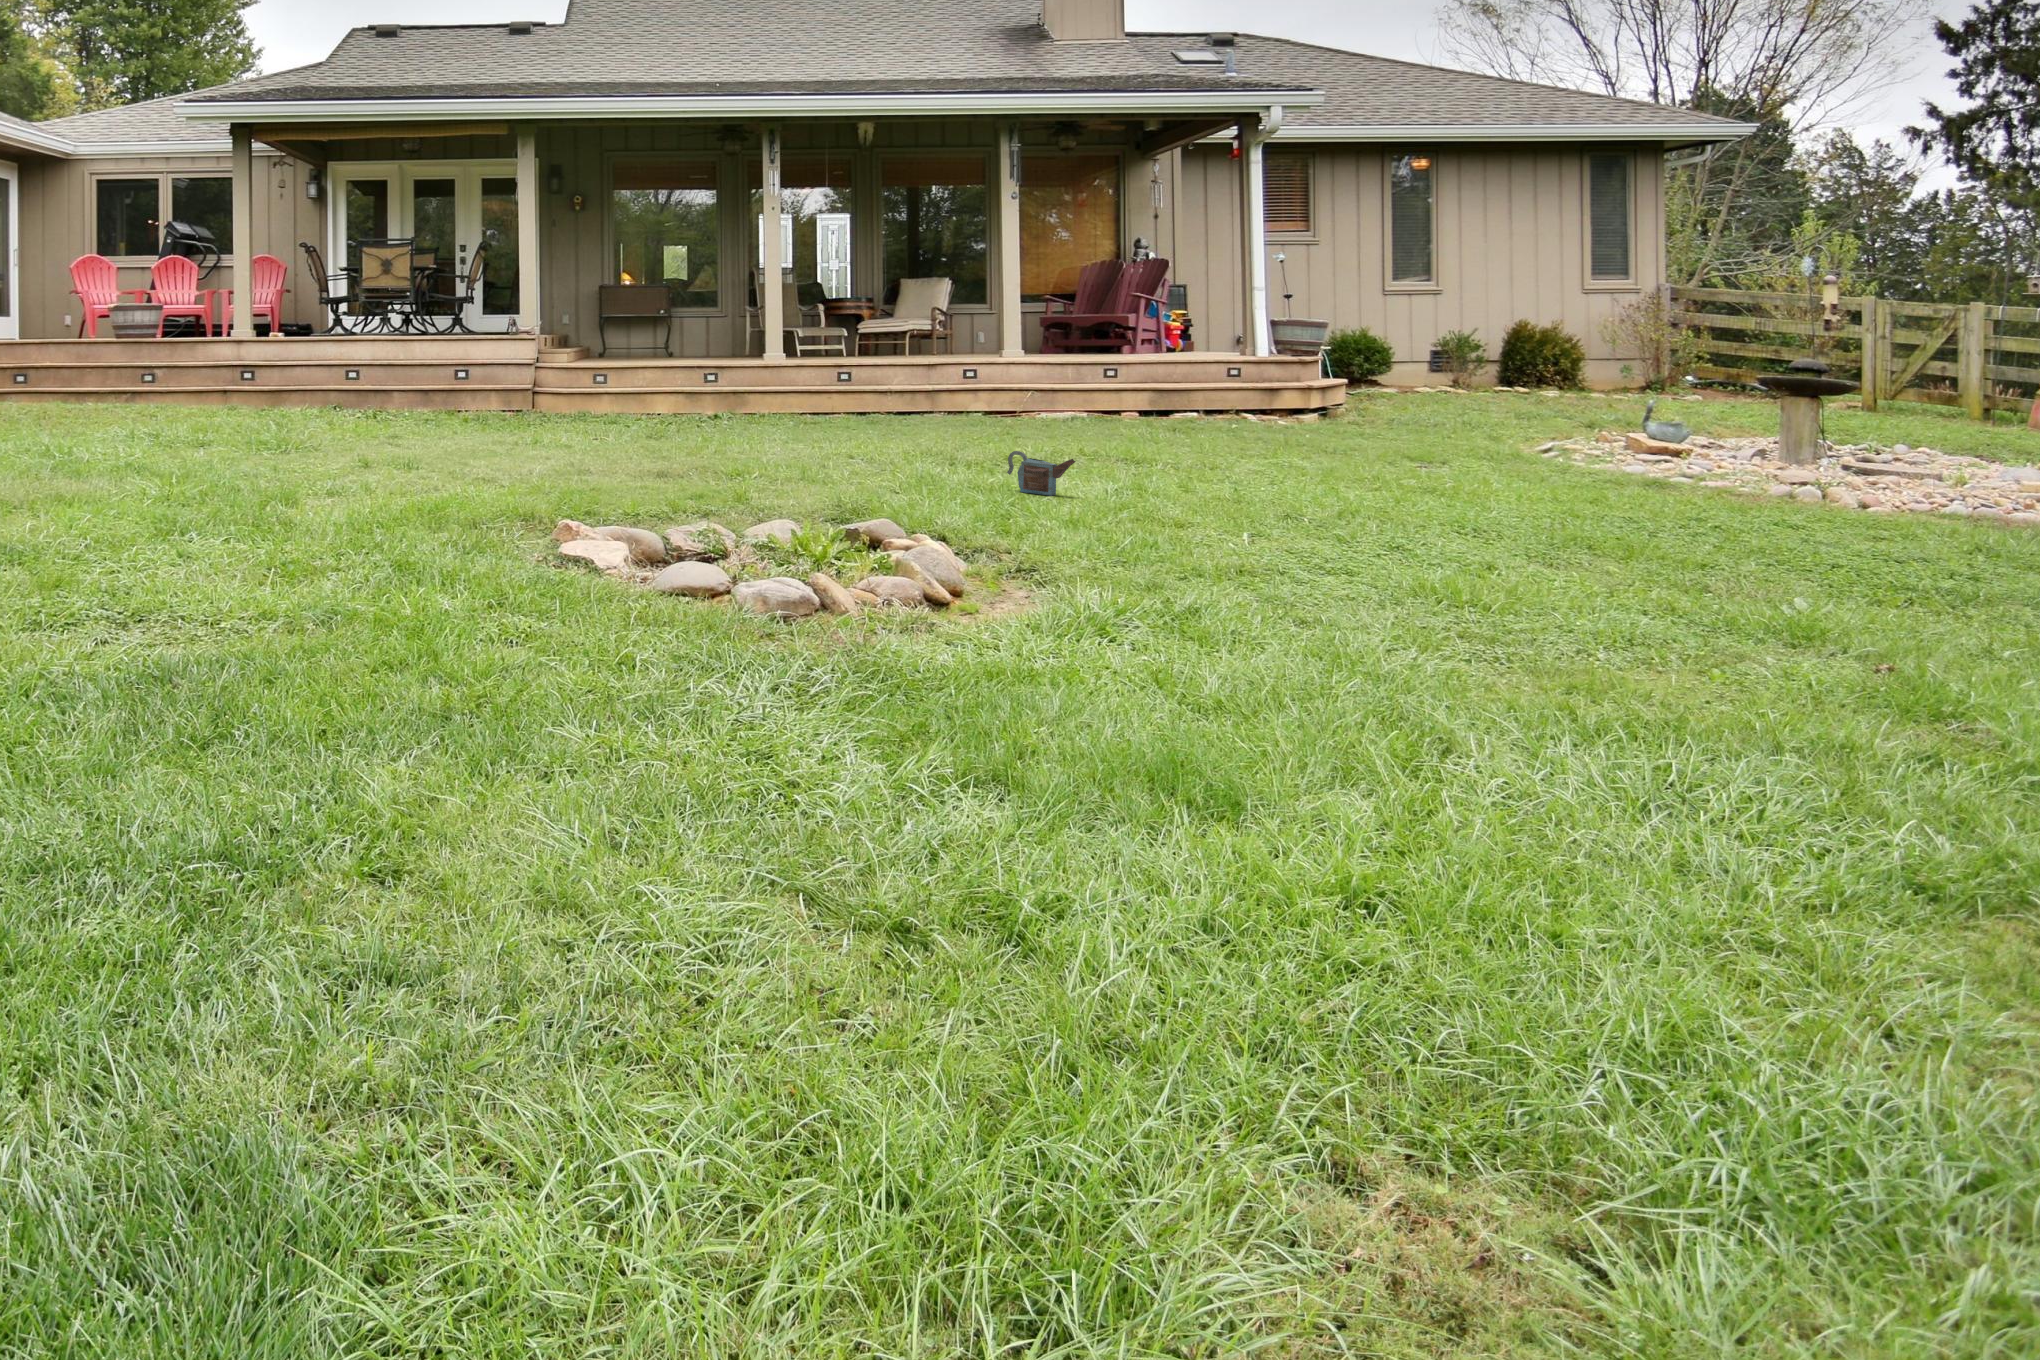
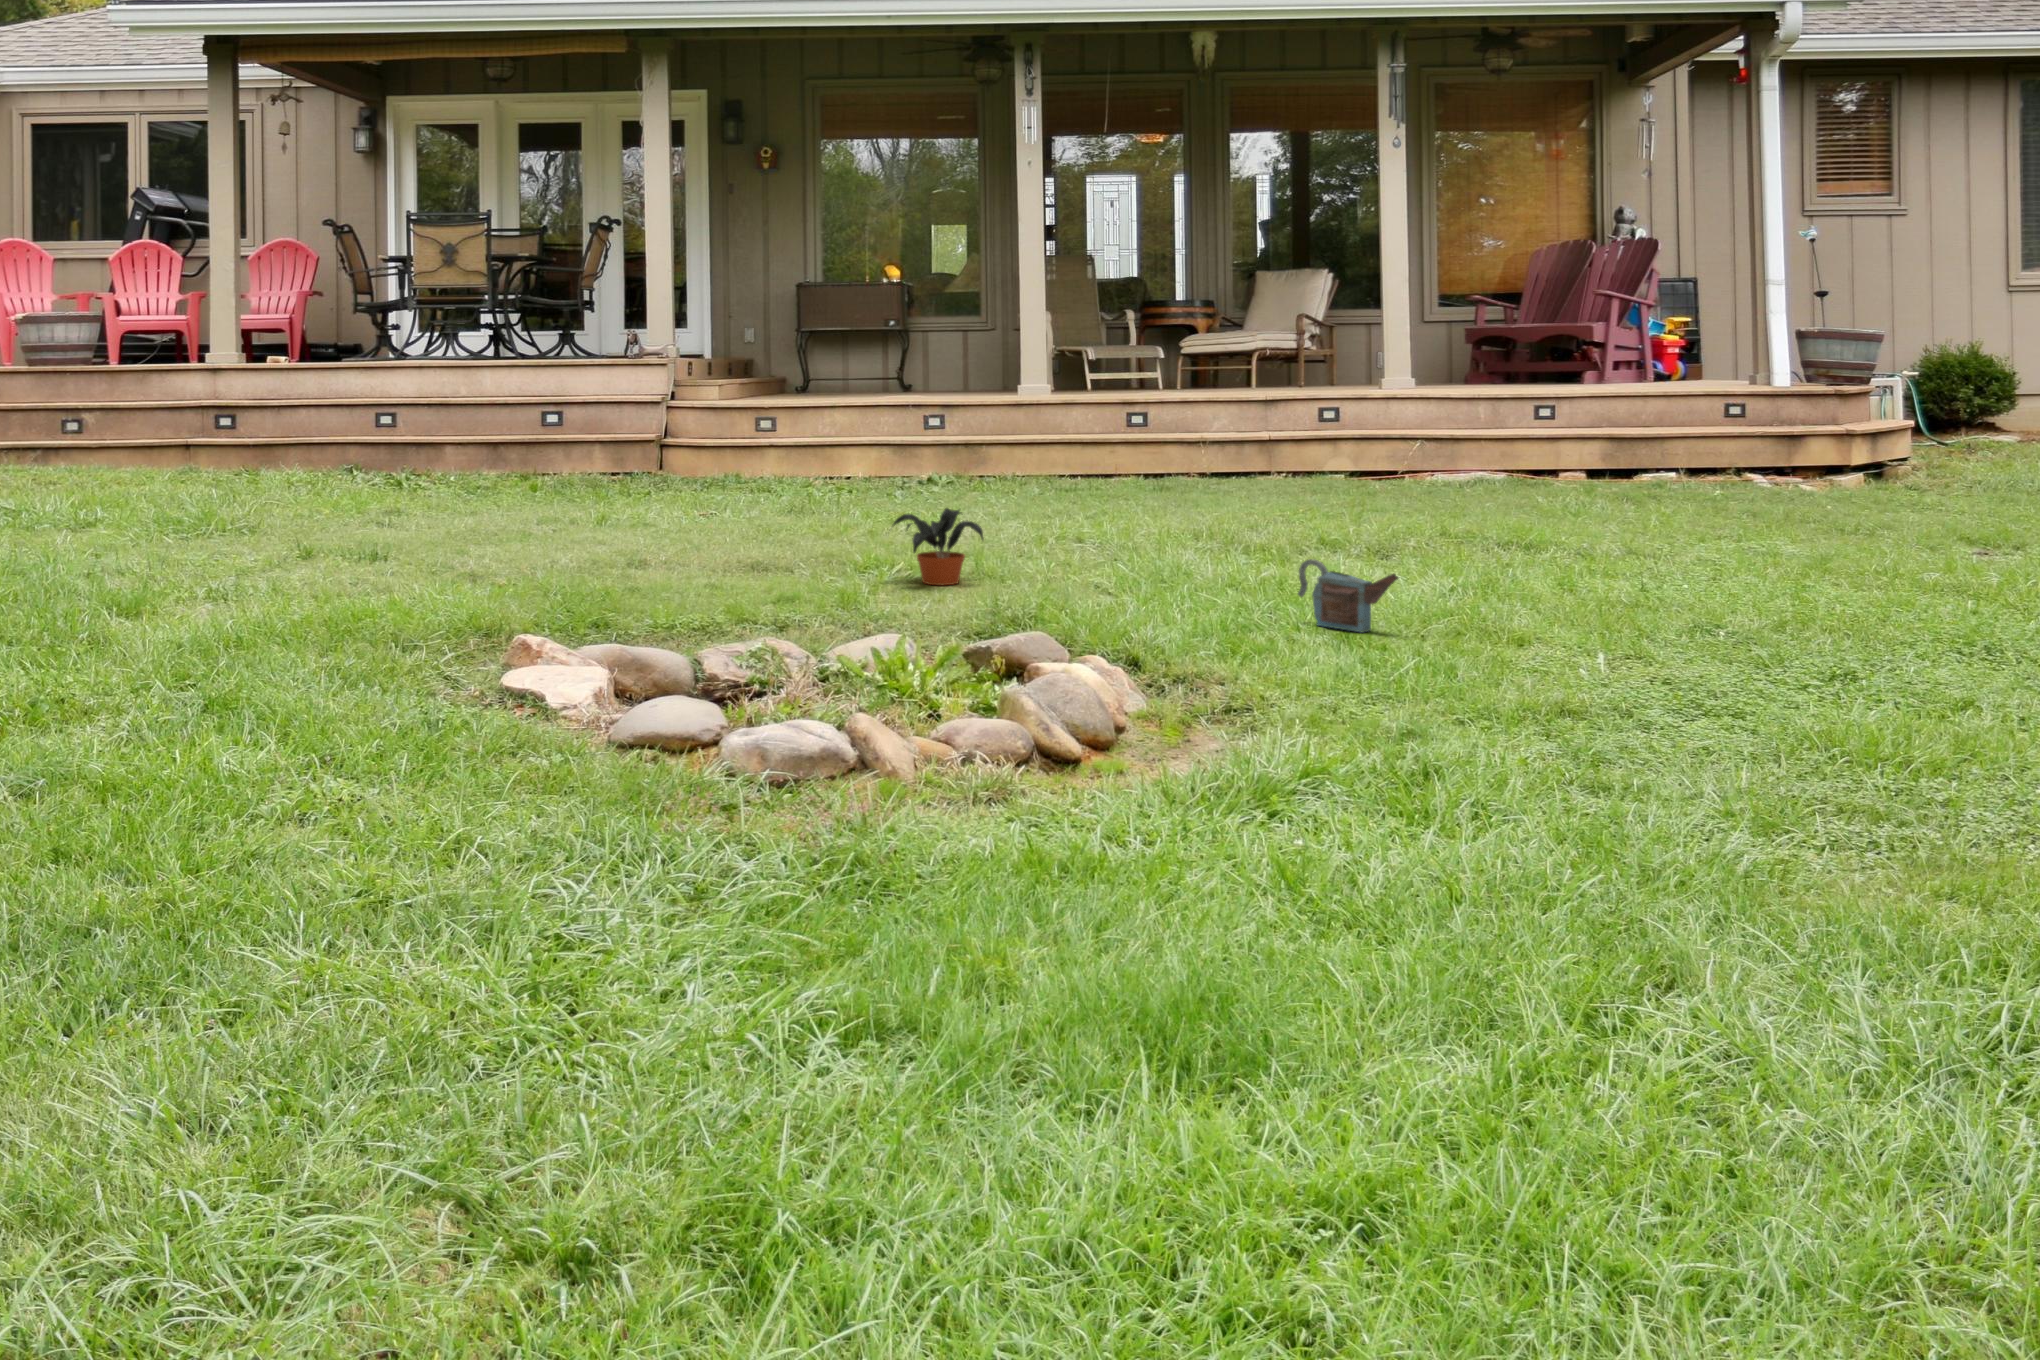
potted plant: none [738,421,798,469] -> present [893,508,984,585]

